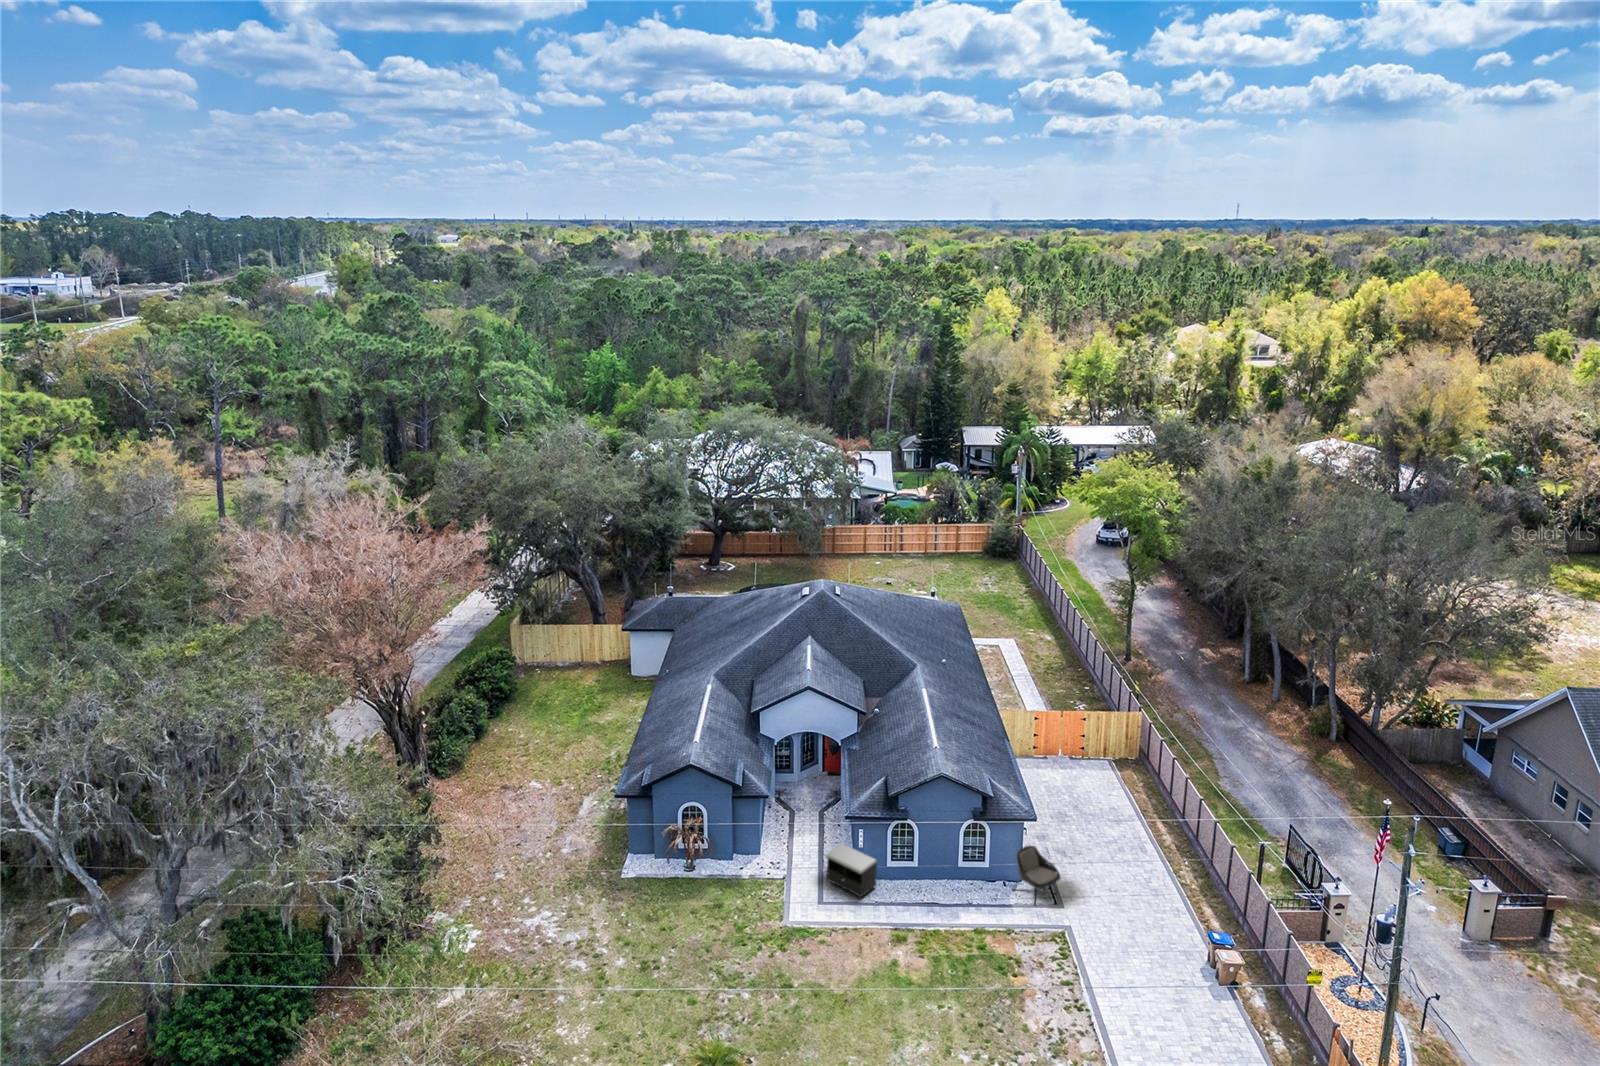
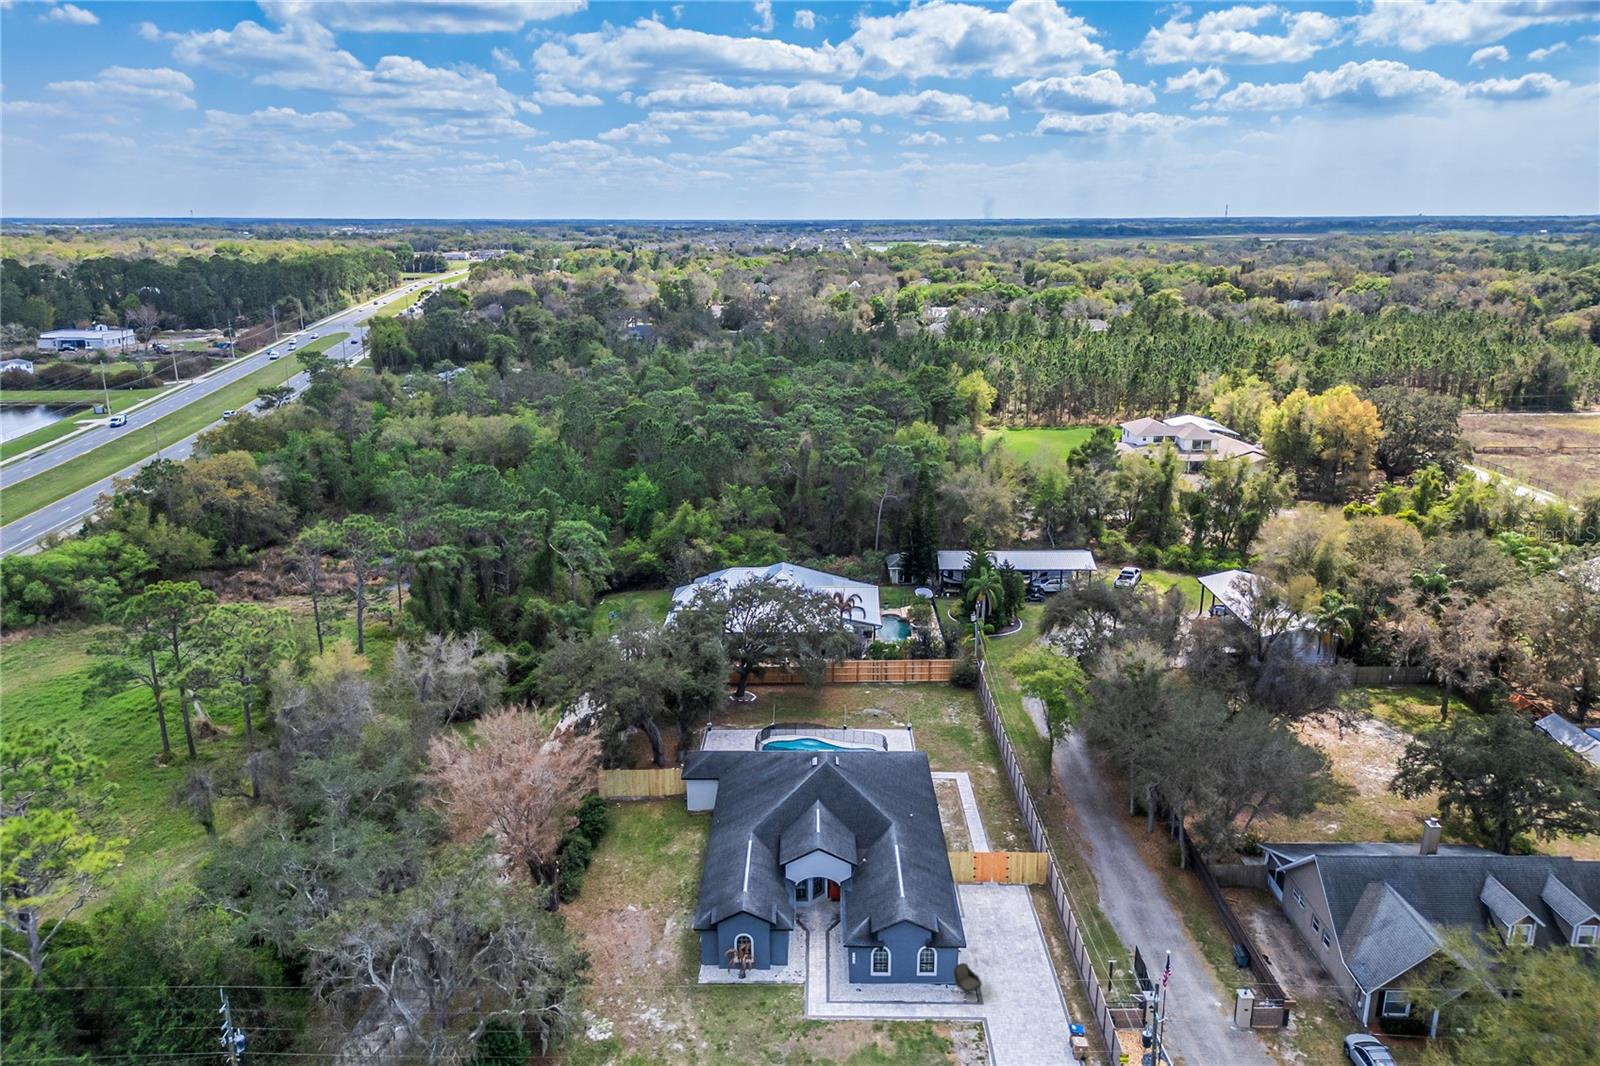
storage bench: present [826,844,877,897] -> none [832,961,864,998]

